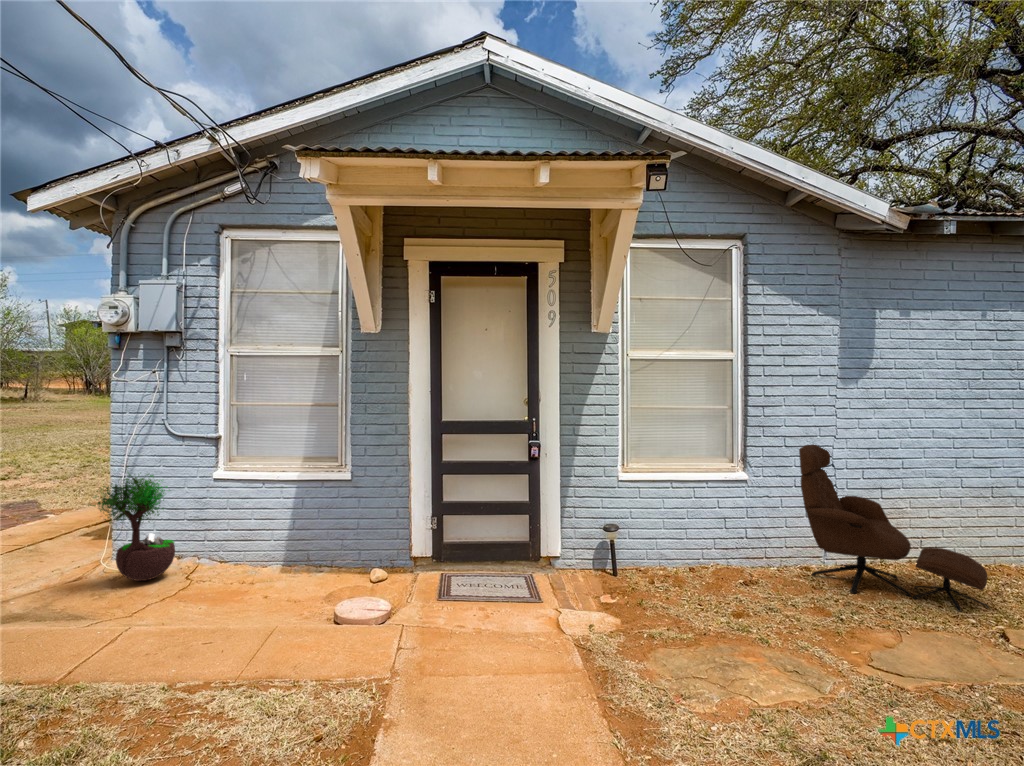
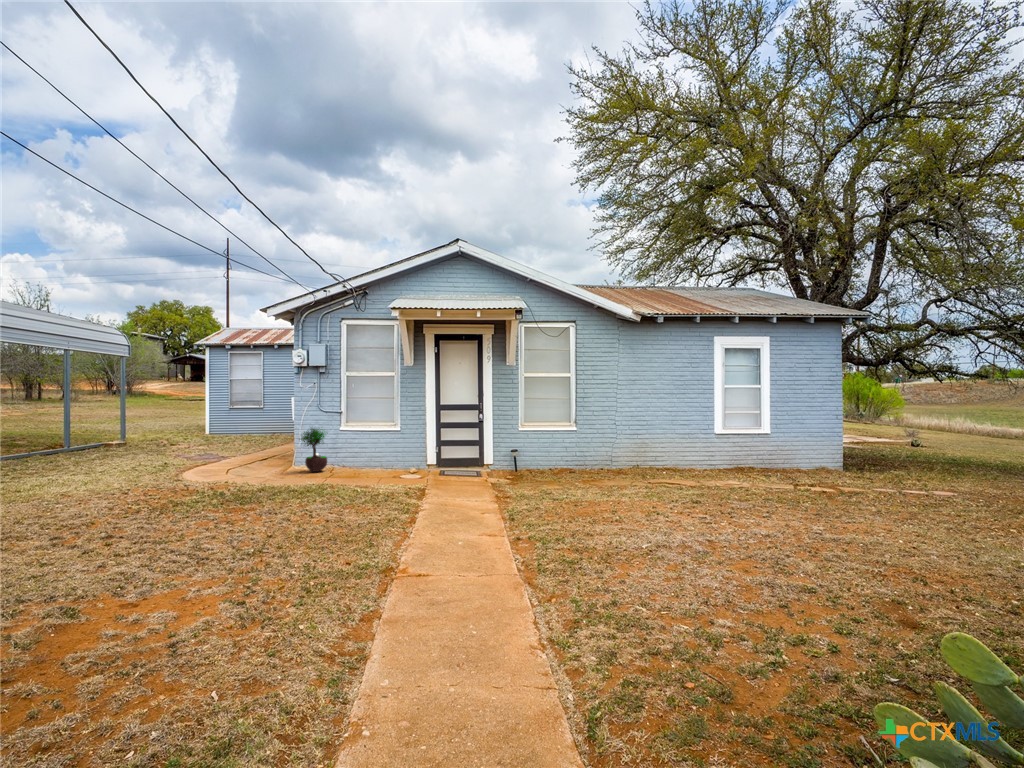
lounge chair: present [799,444,989,612] -> none [595,415,662,477]

